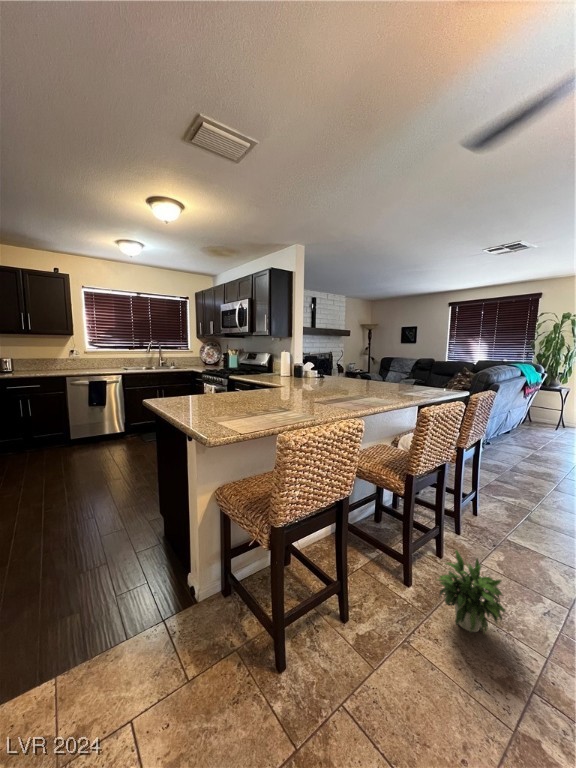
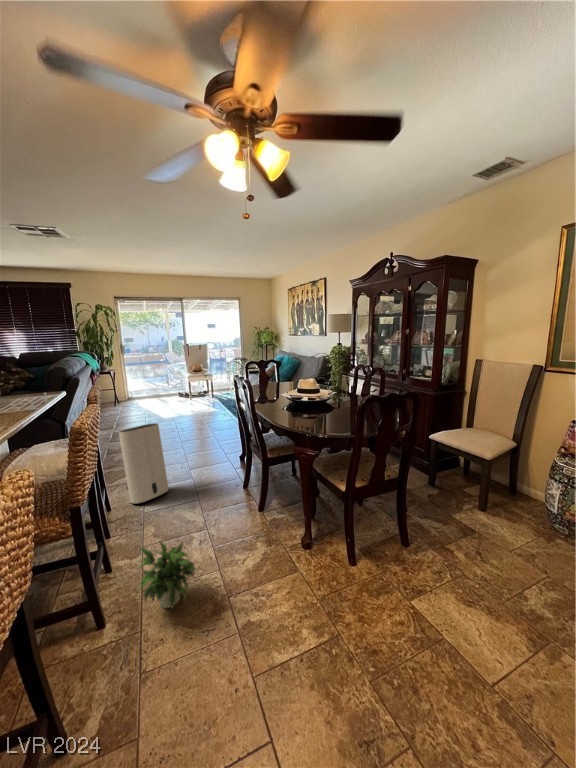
air purifier: none [500,444,559,536] -> present [119,423,169,503]

